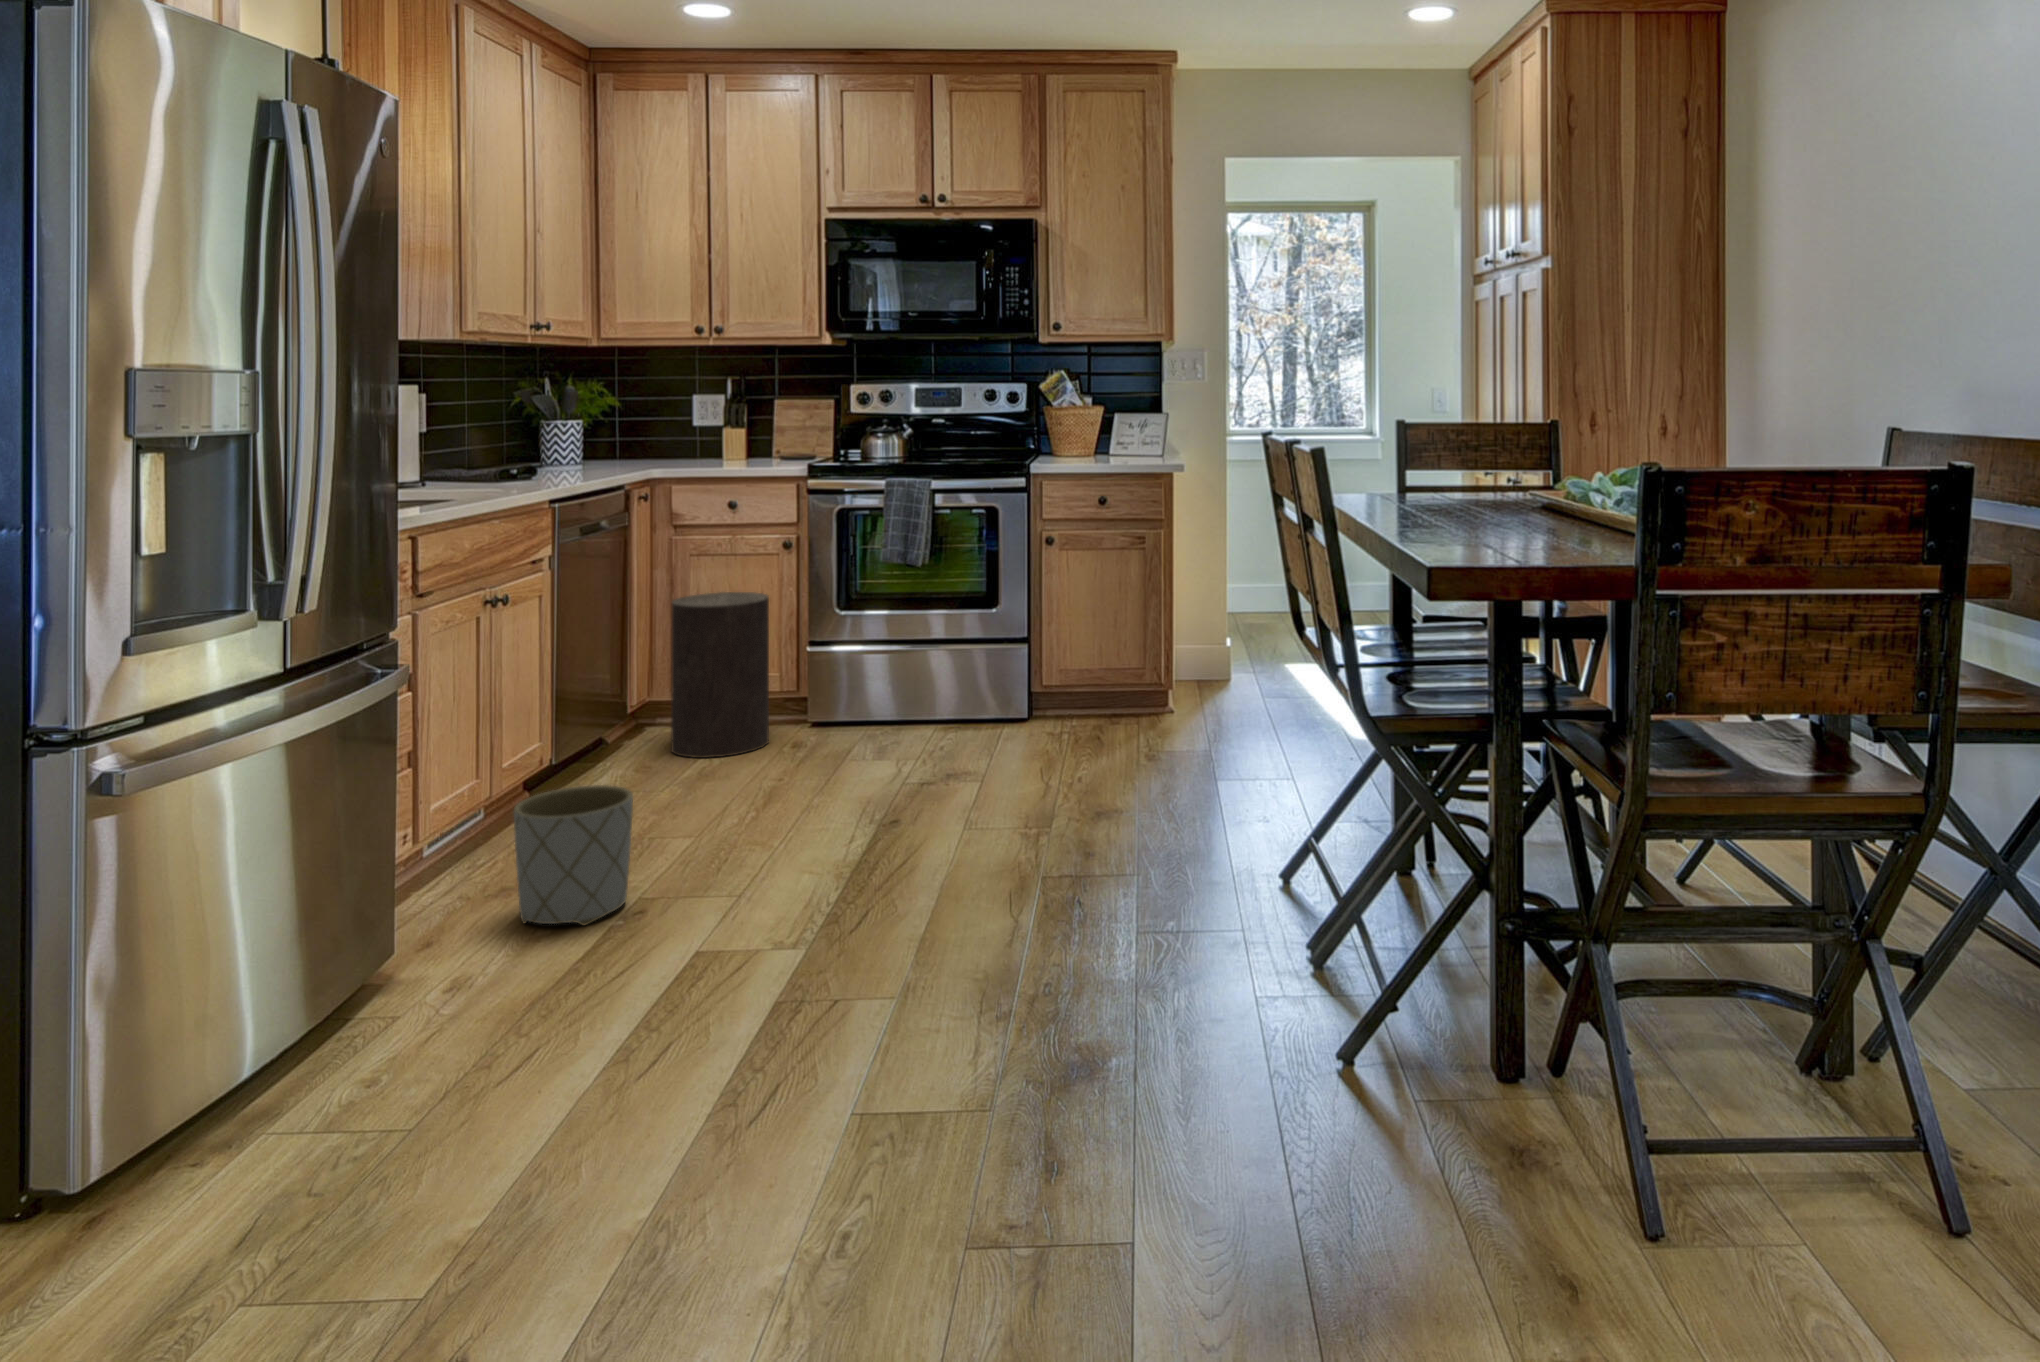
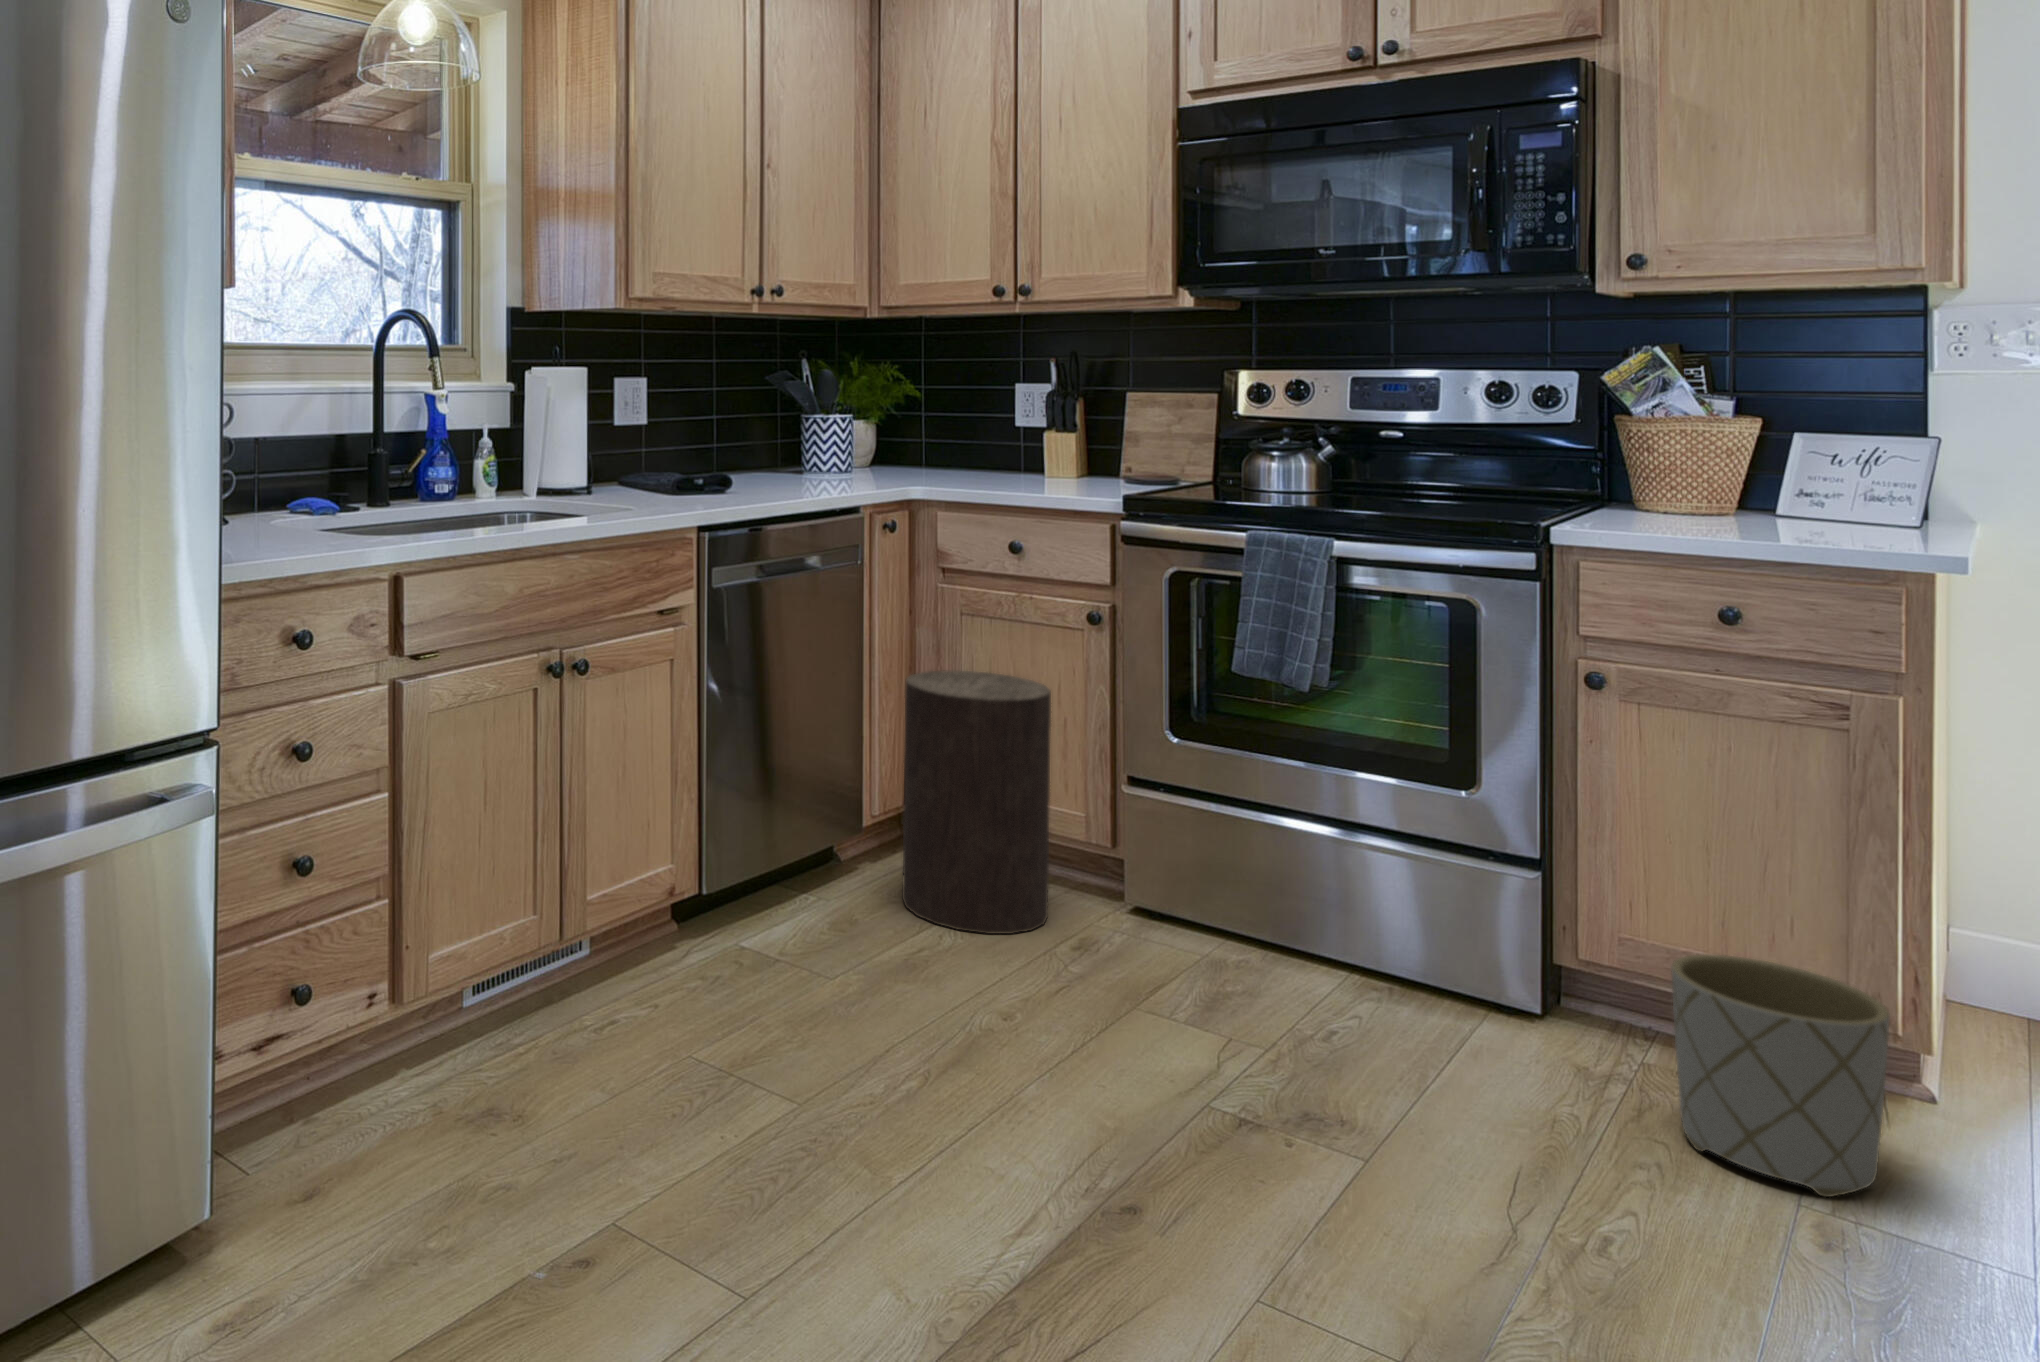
planter: present [514,785,633,925] -> present [1671,955,1890,1197]

